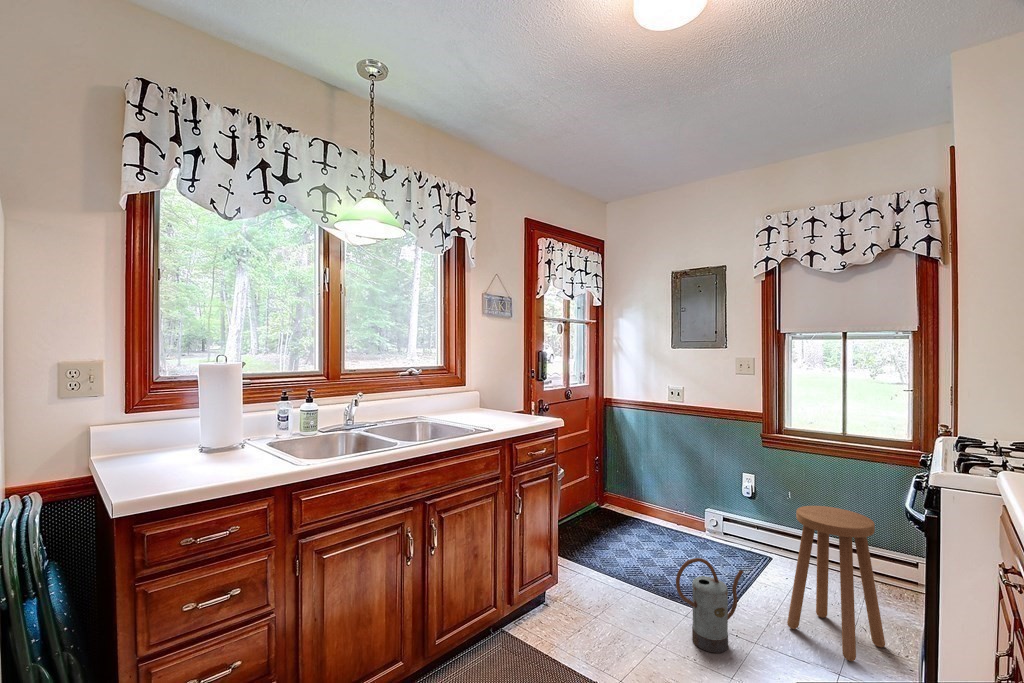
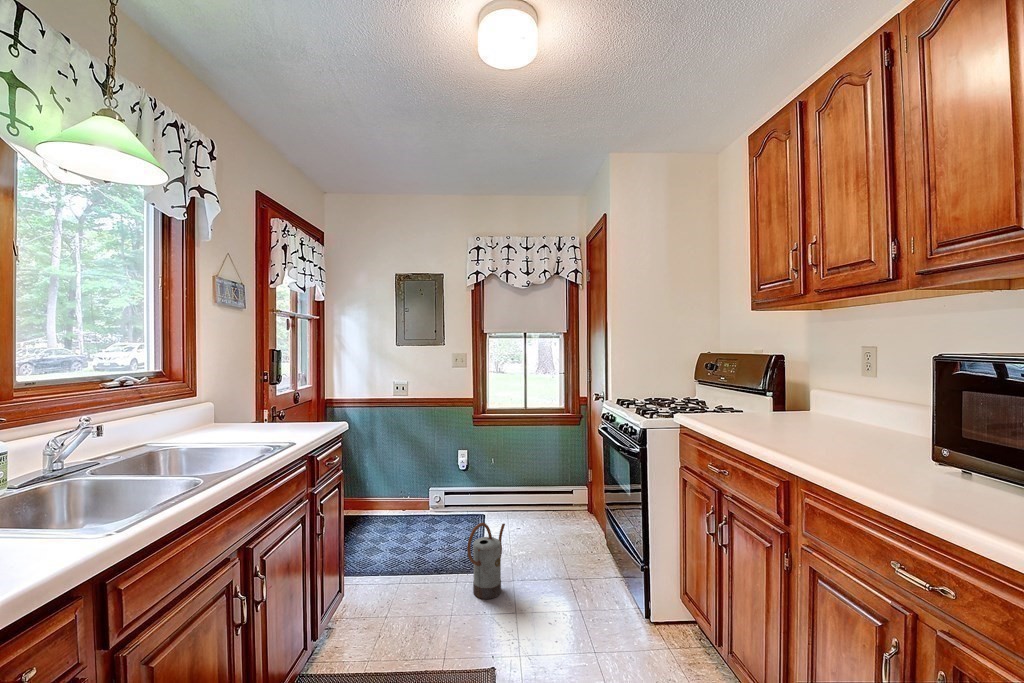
stool: present [787,506,885,661] -> none [525,460,578,564]

